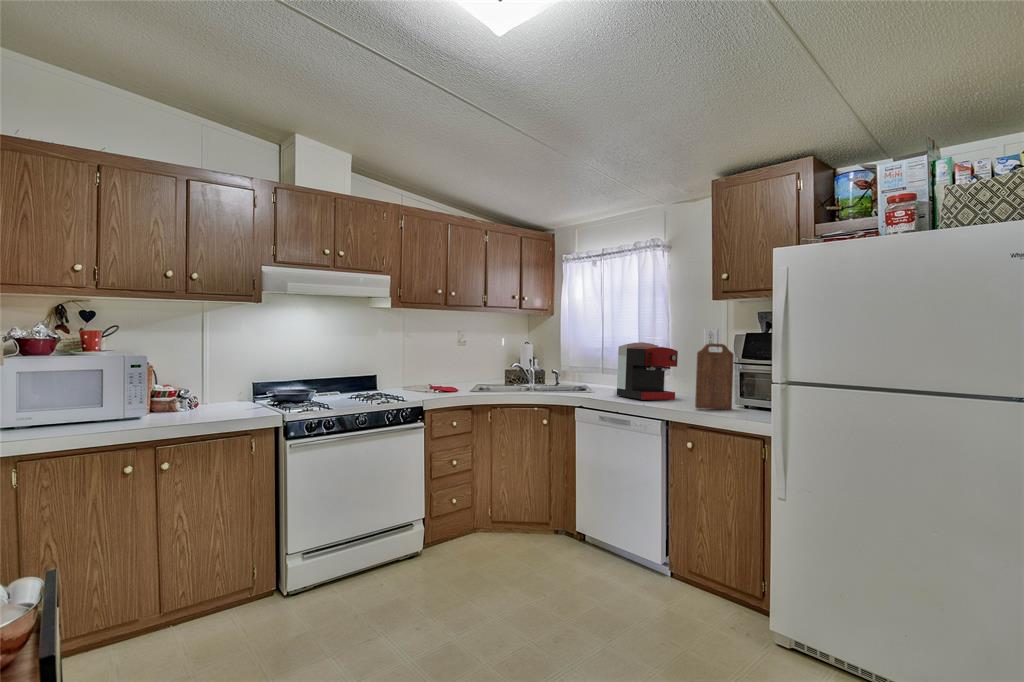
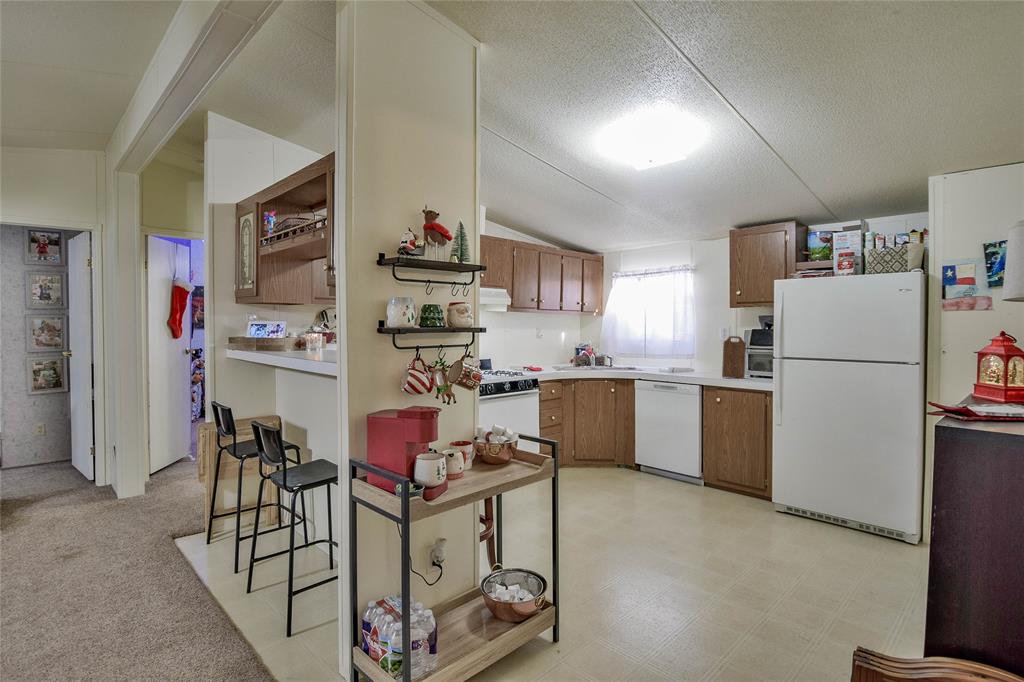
coffee maker: present [617,342,678,400] -> none [663,336,706,374]

